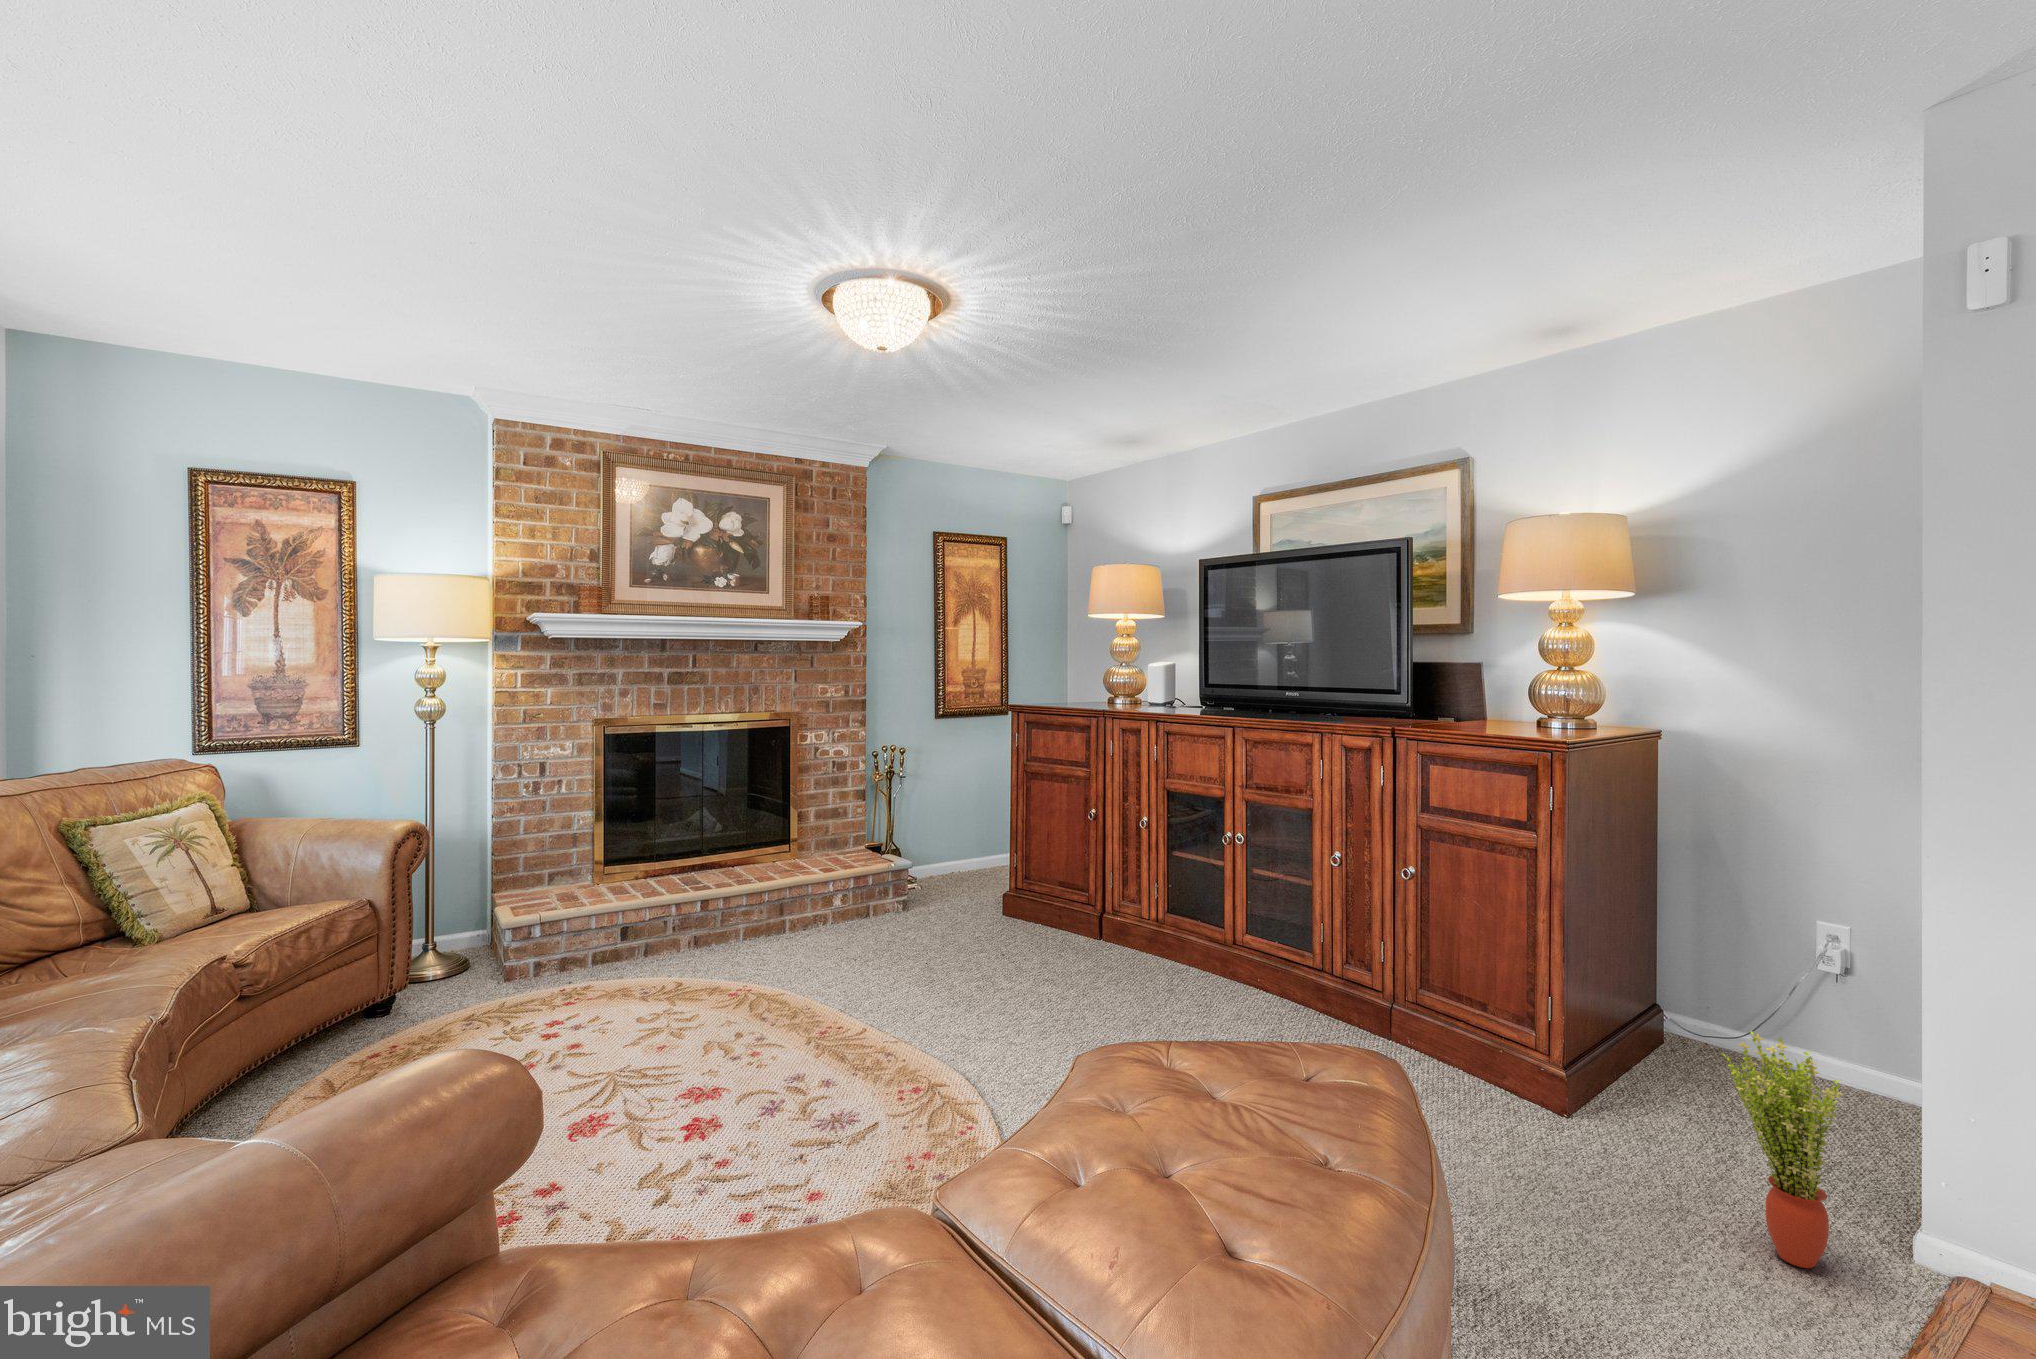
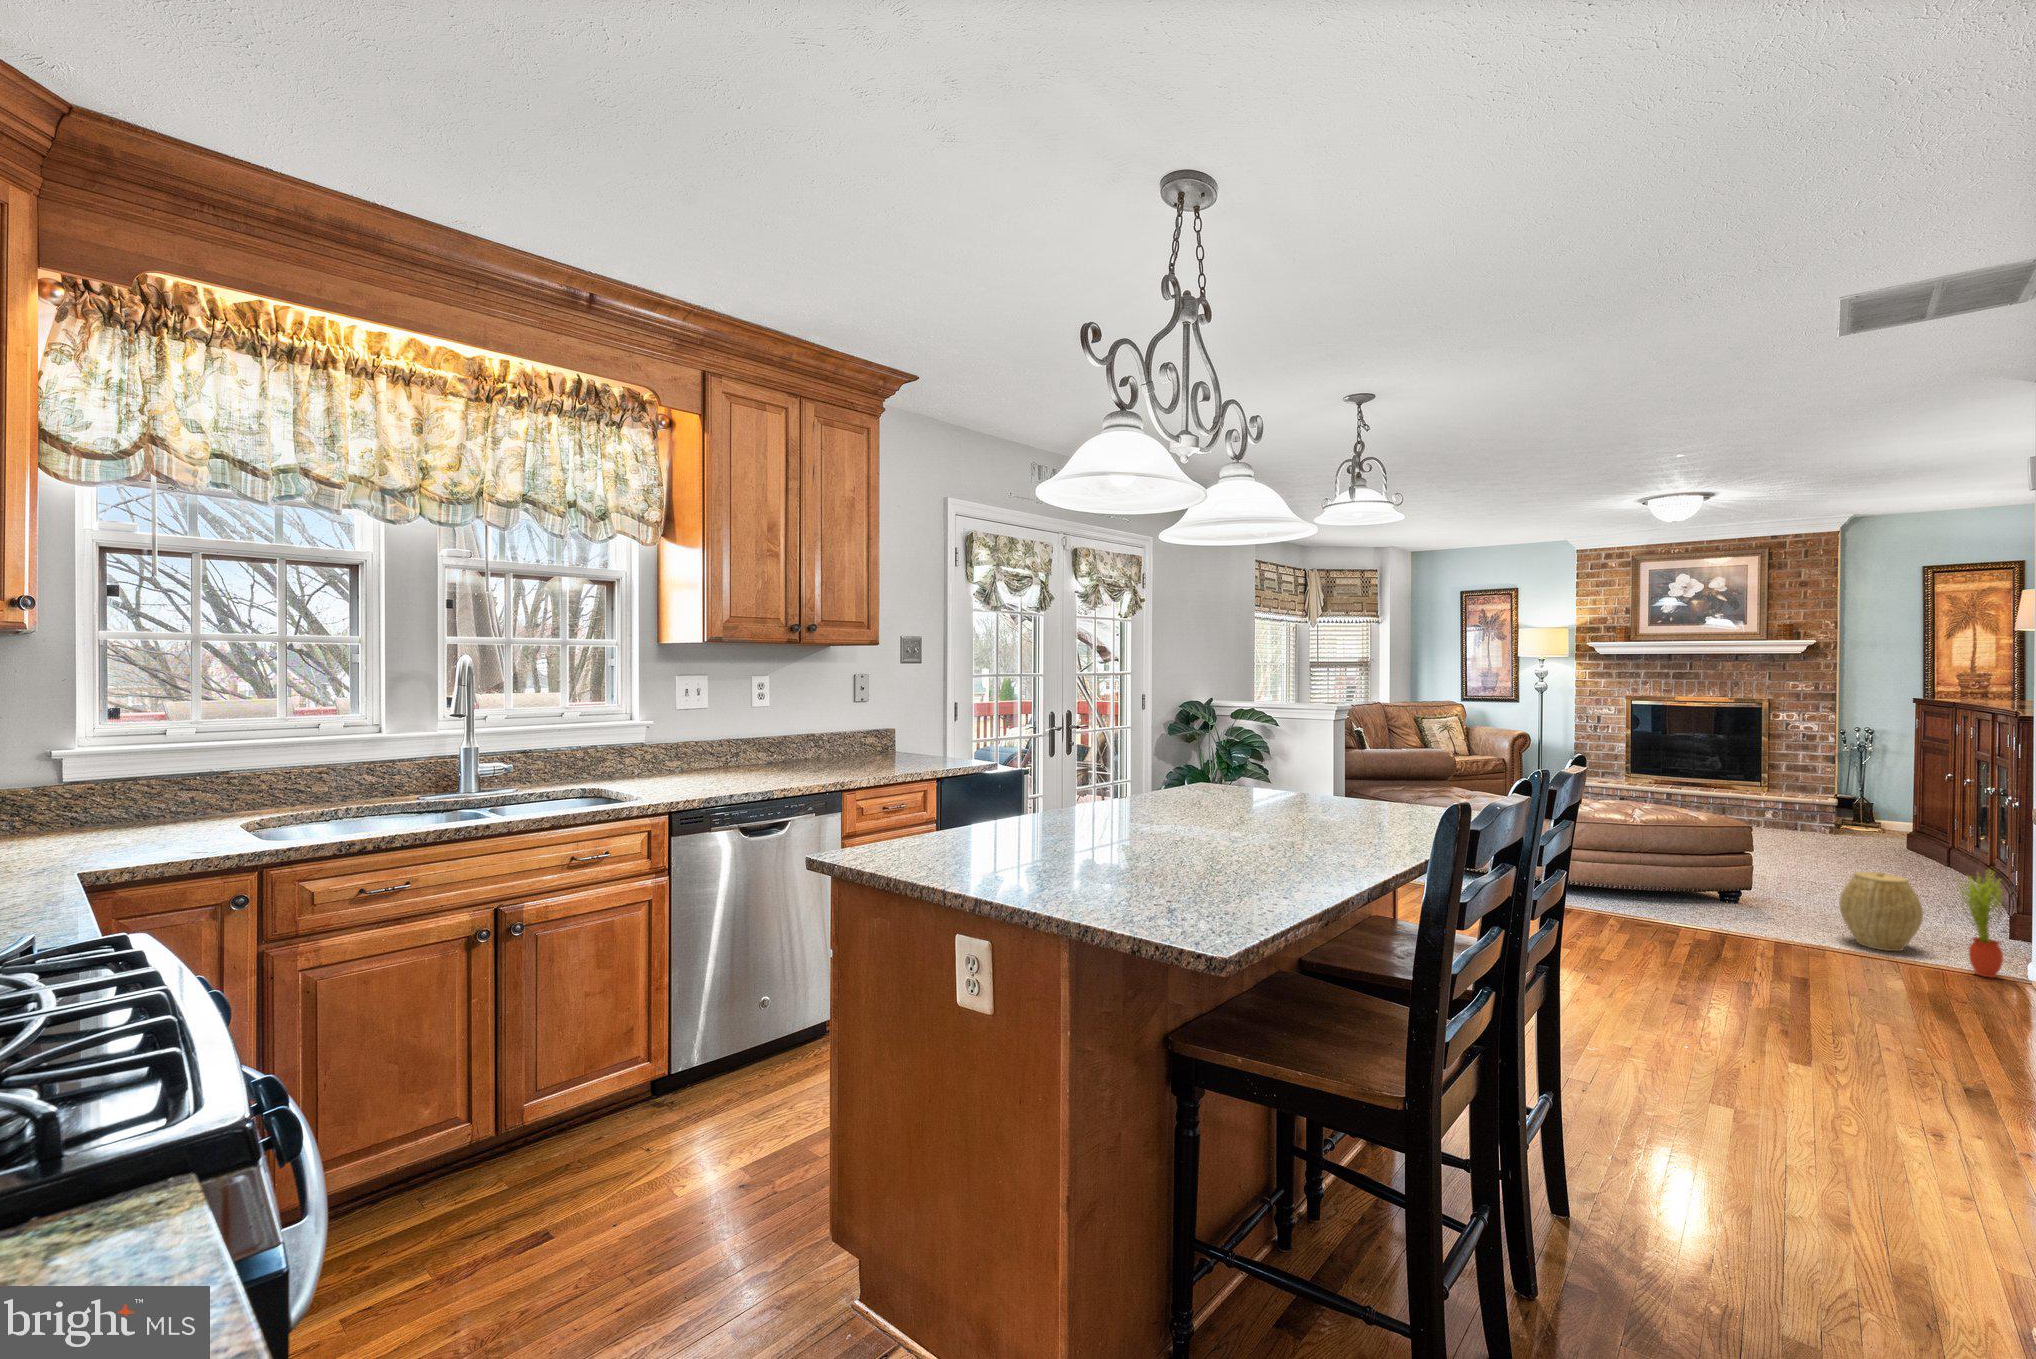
woven basket: none [1519,1076,1680,1276] -> present [1839,872,1923,951]

